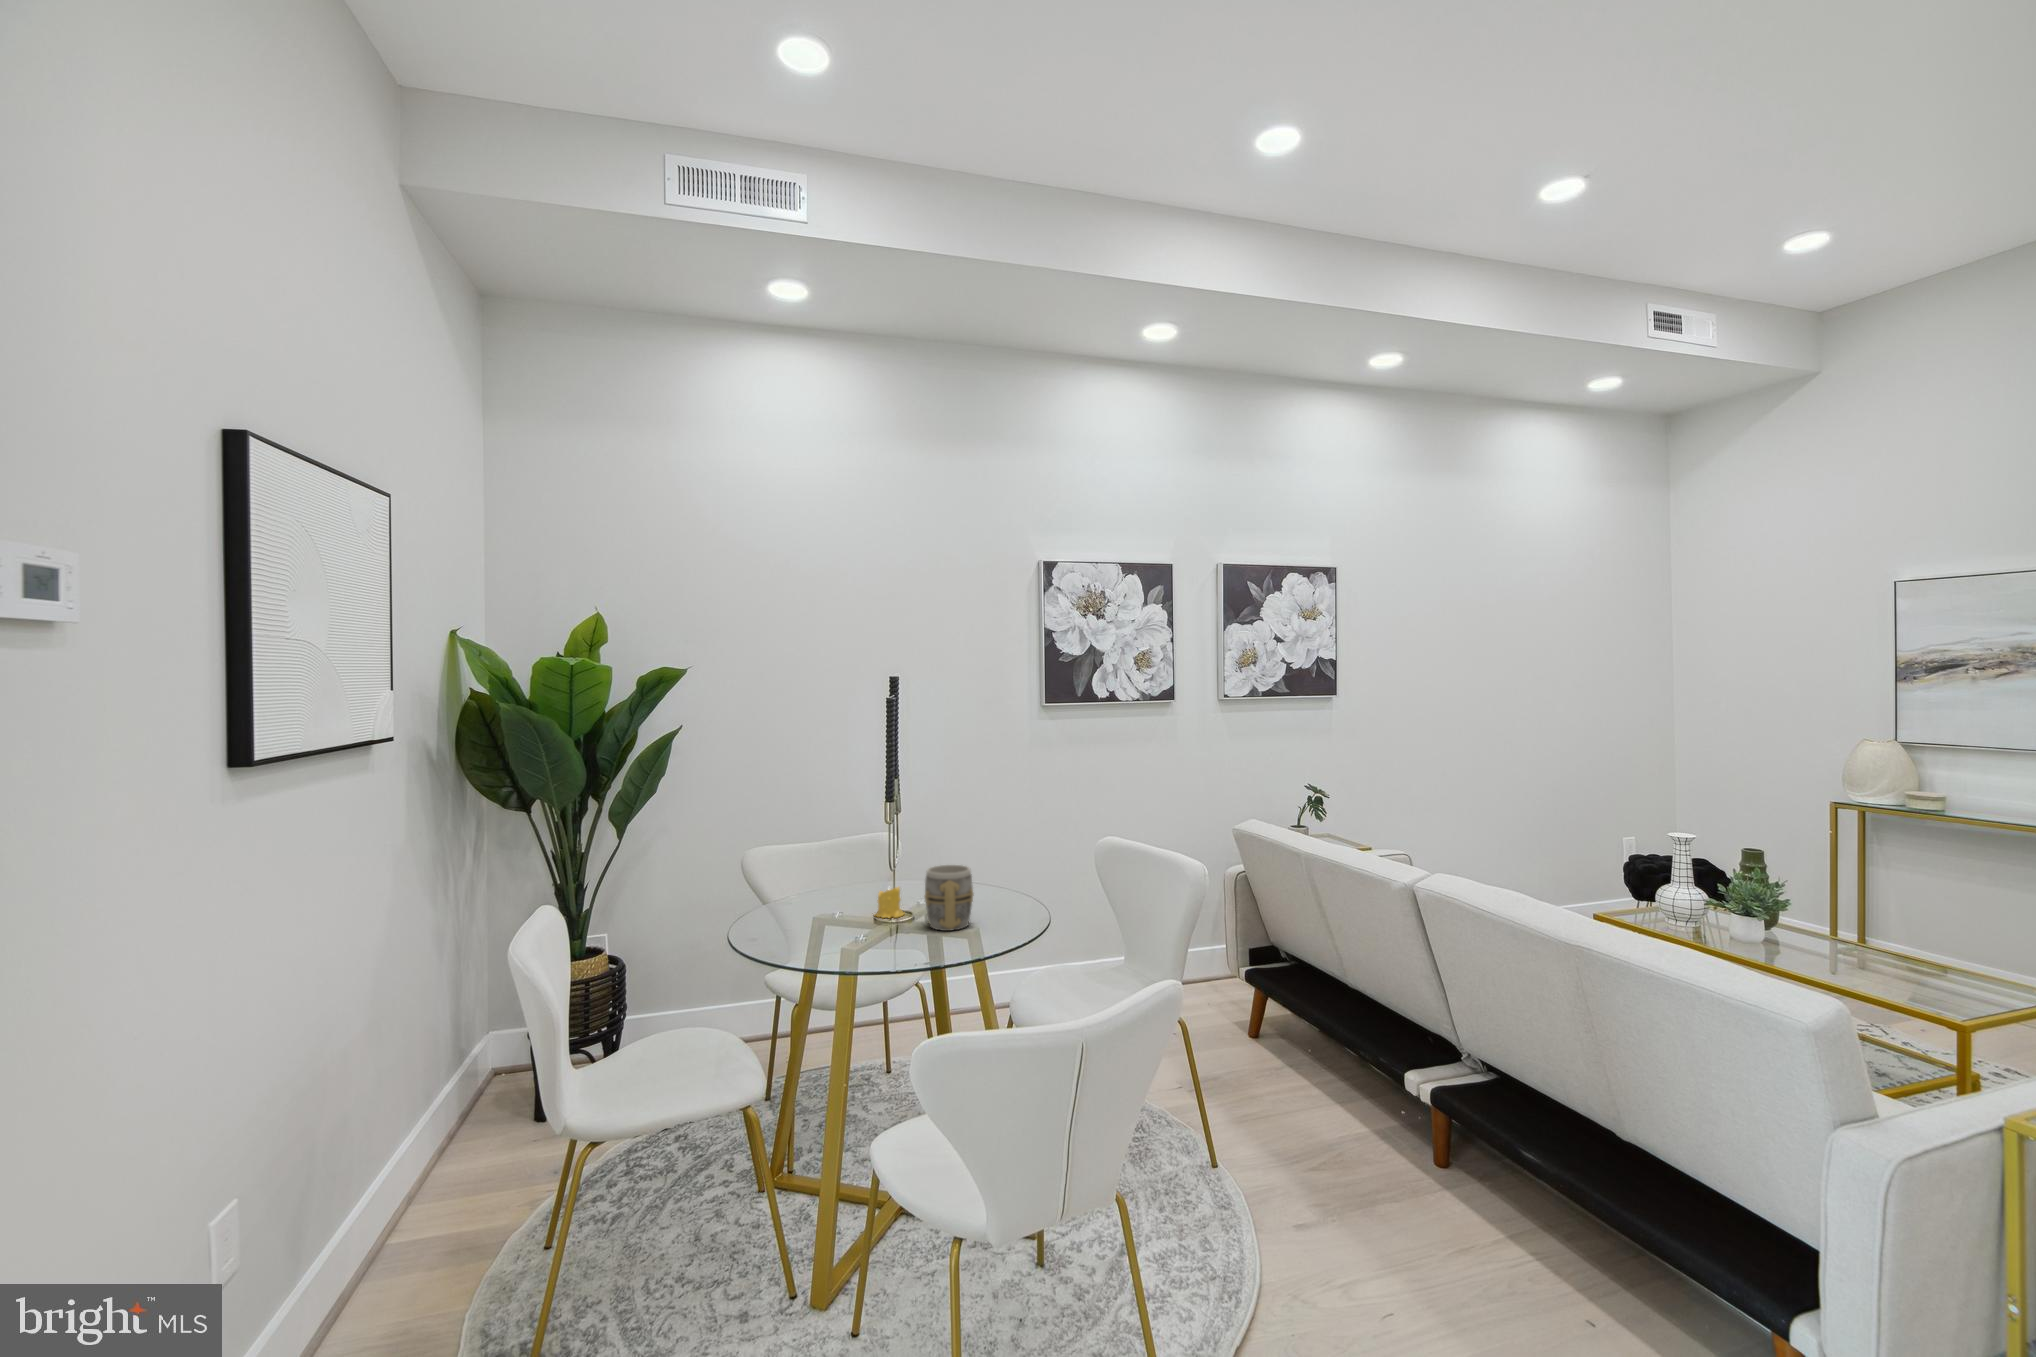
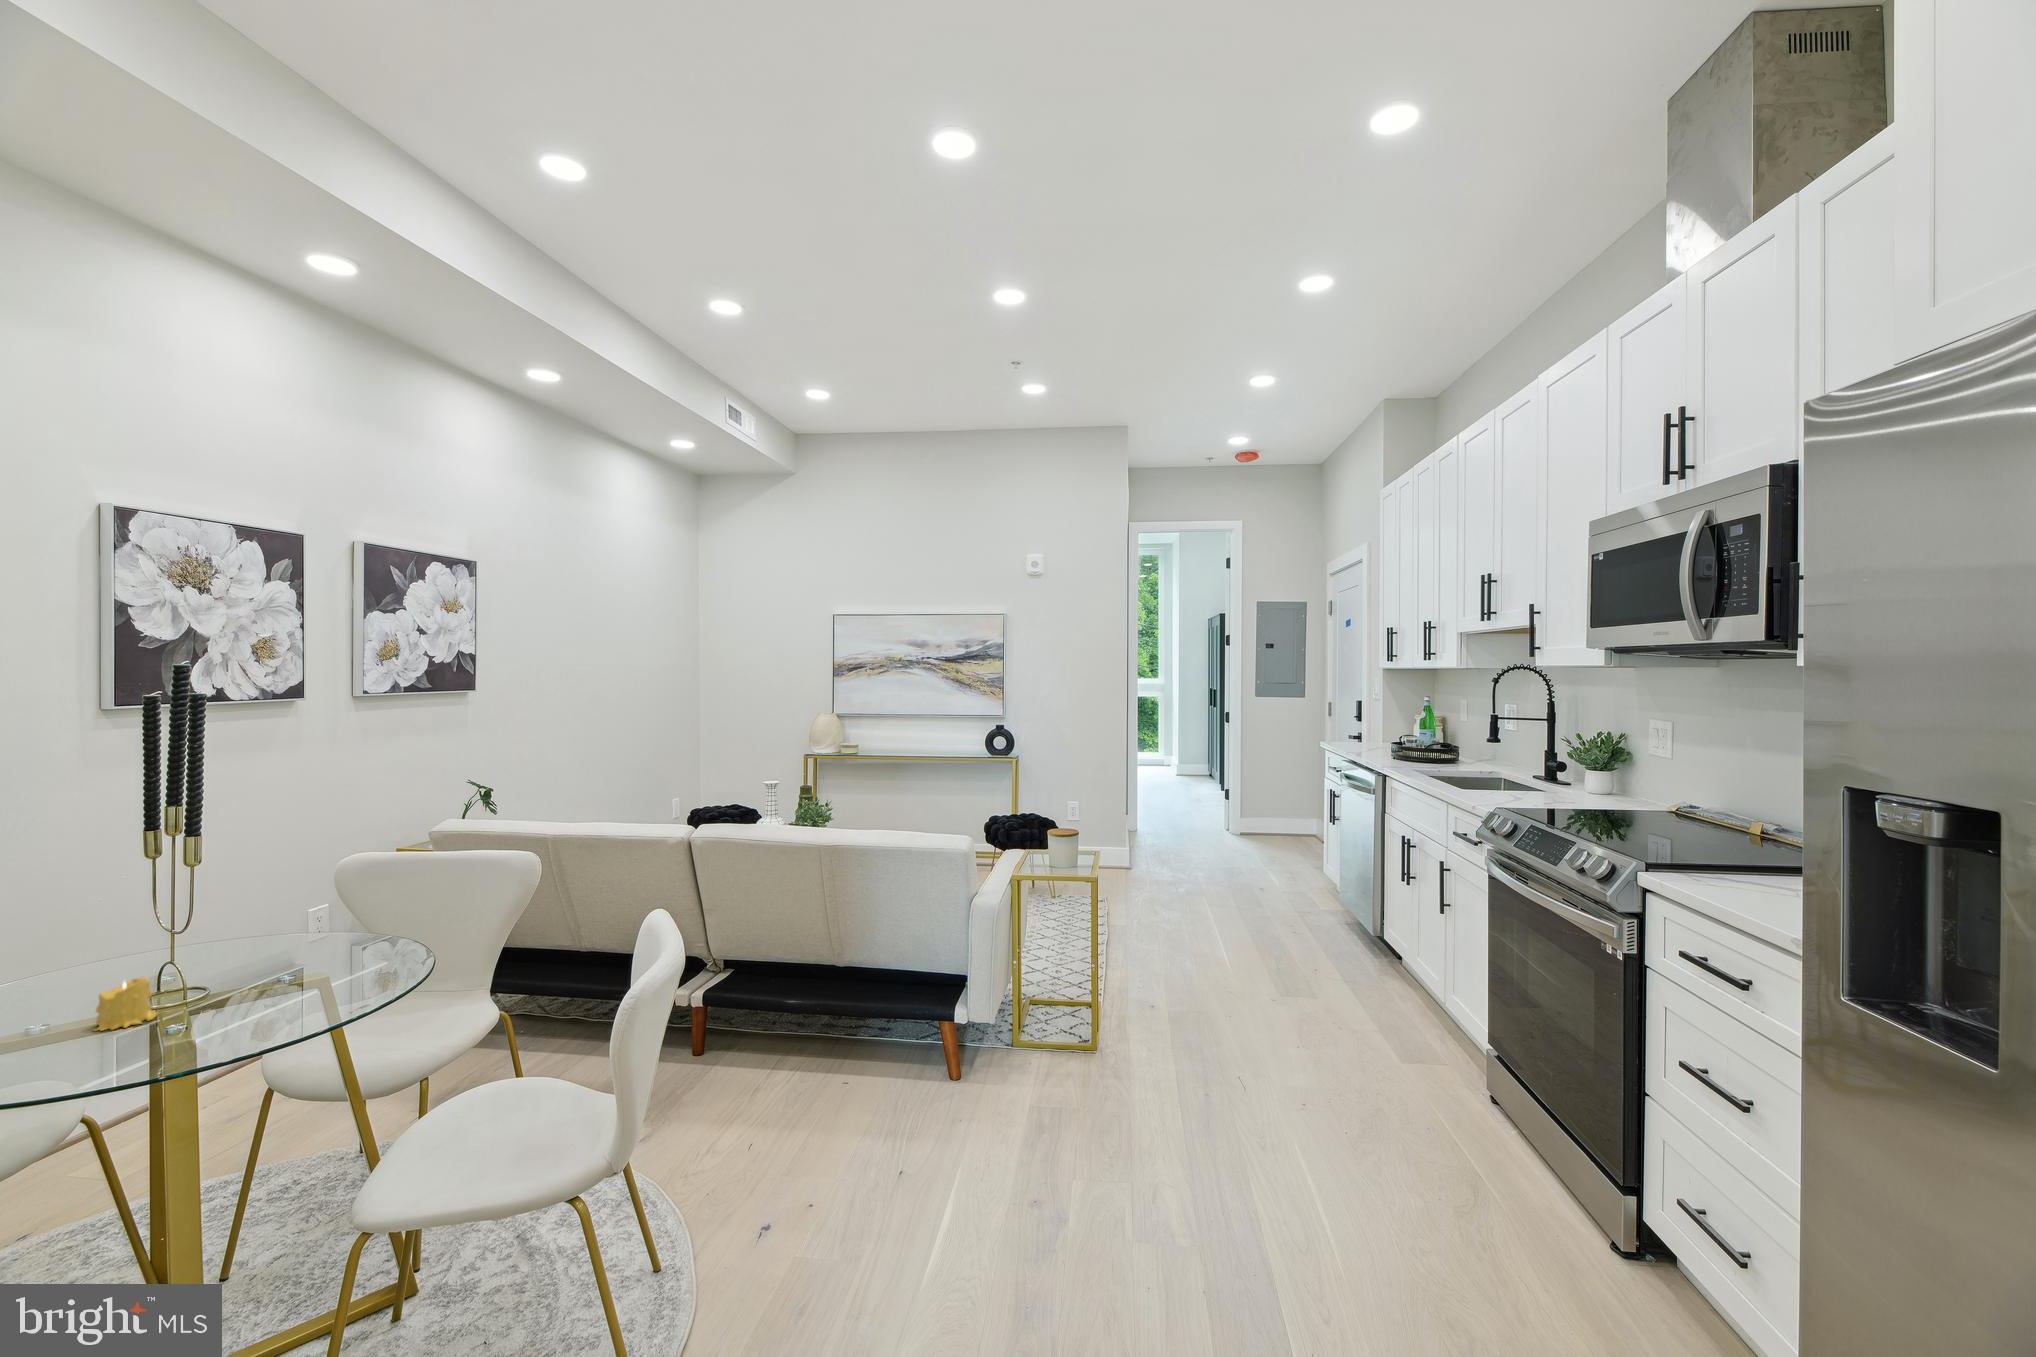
mug: present [924,865,974,931] -> none [232,916,322,1007]

